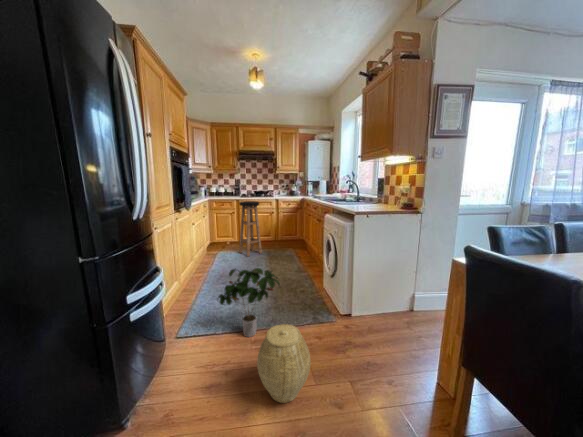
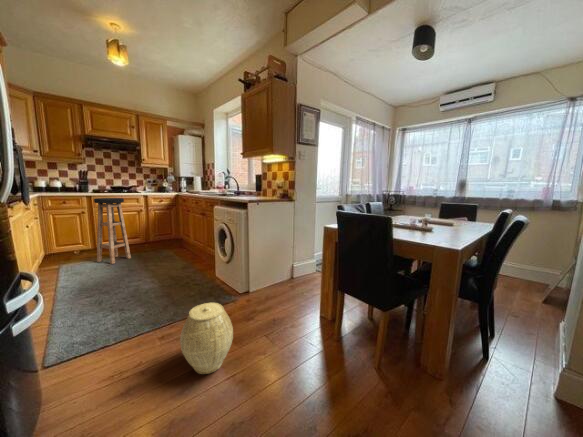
potted plant: present [218,268,280,337] -> none [104,261,184,338]

